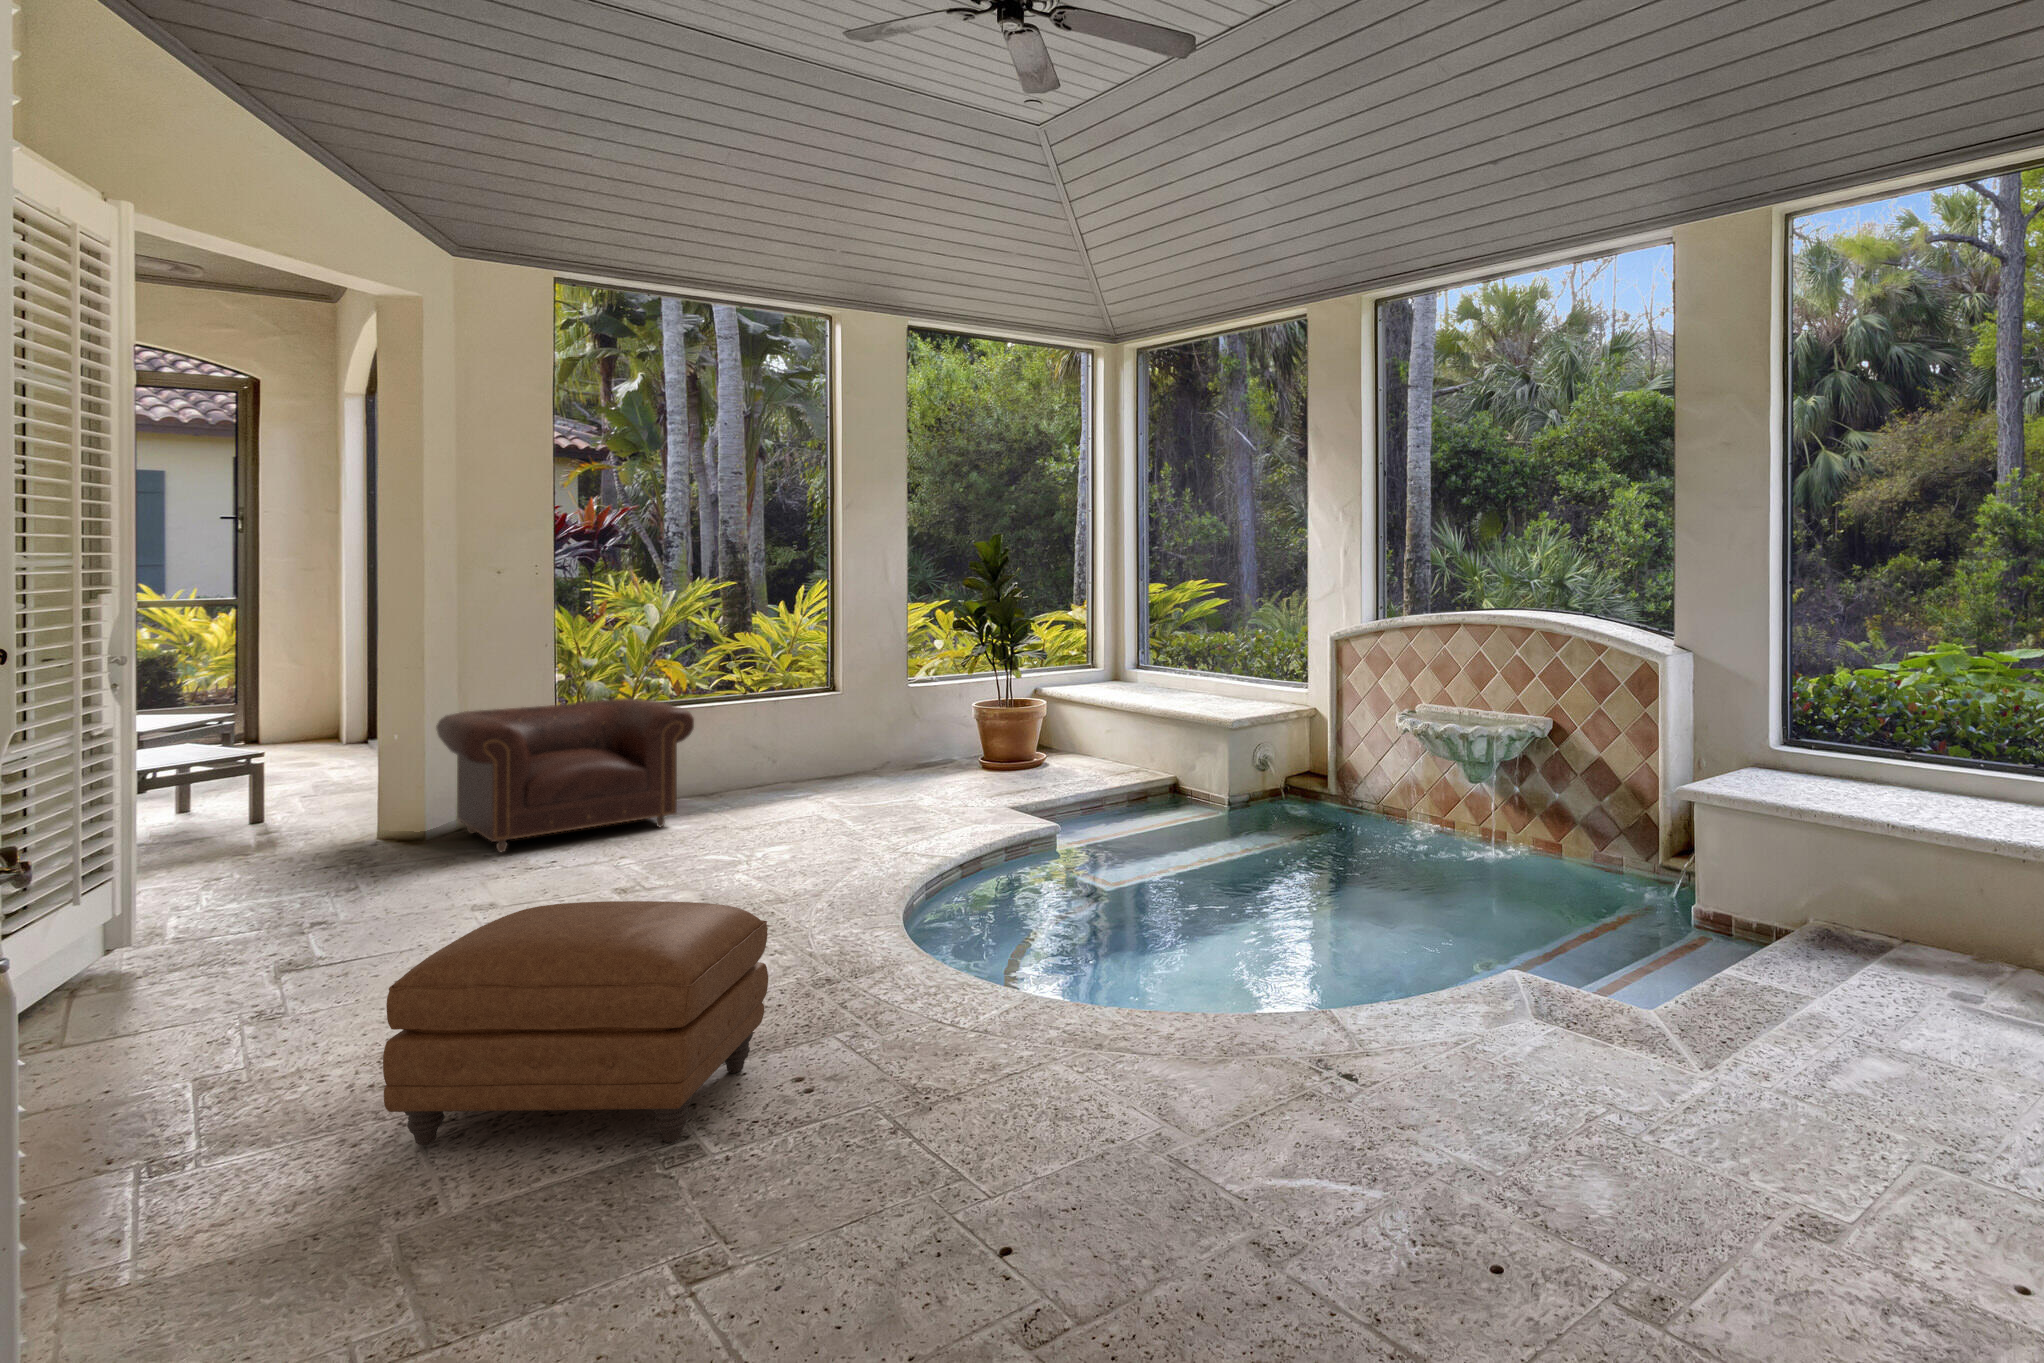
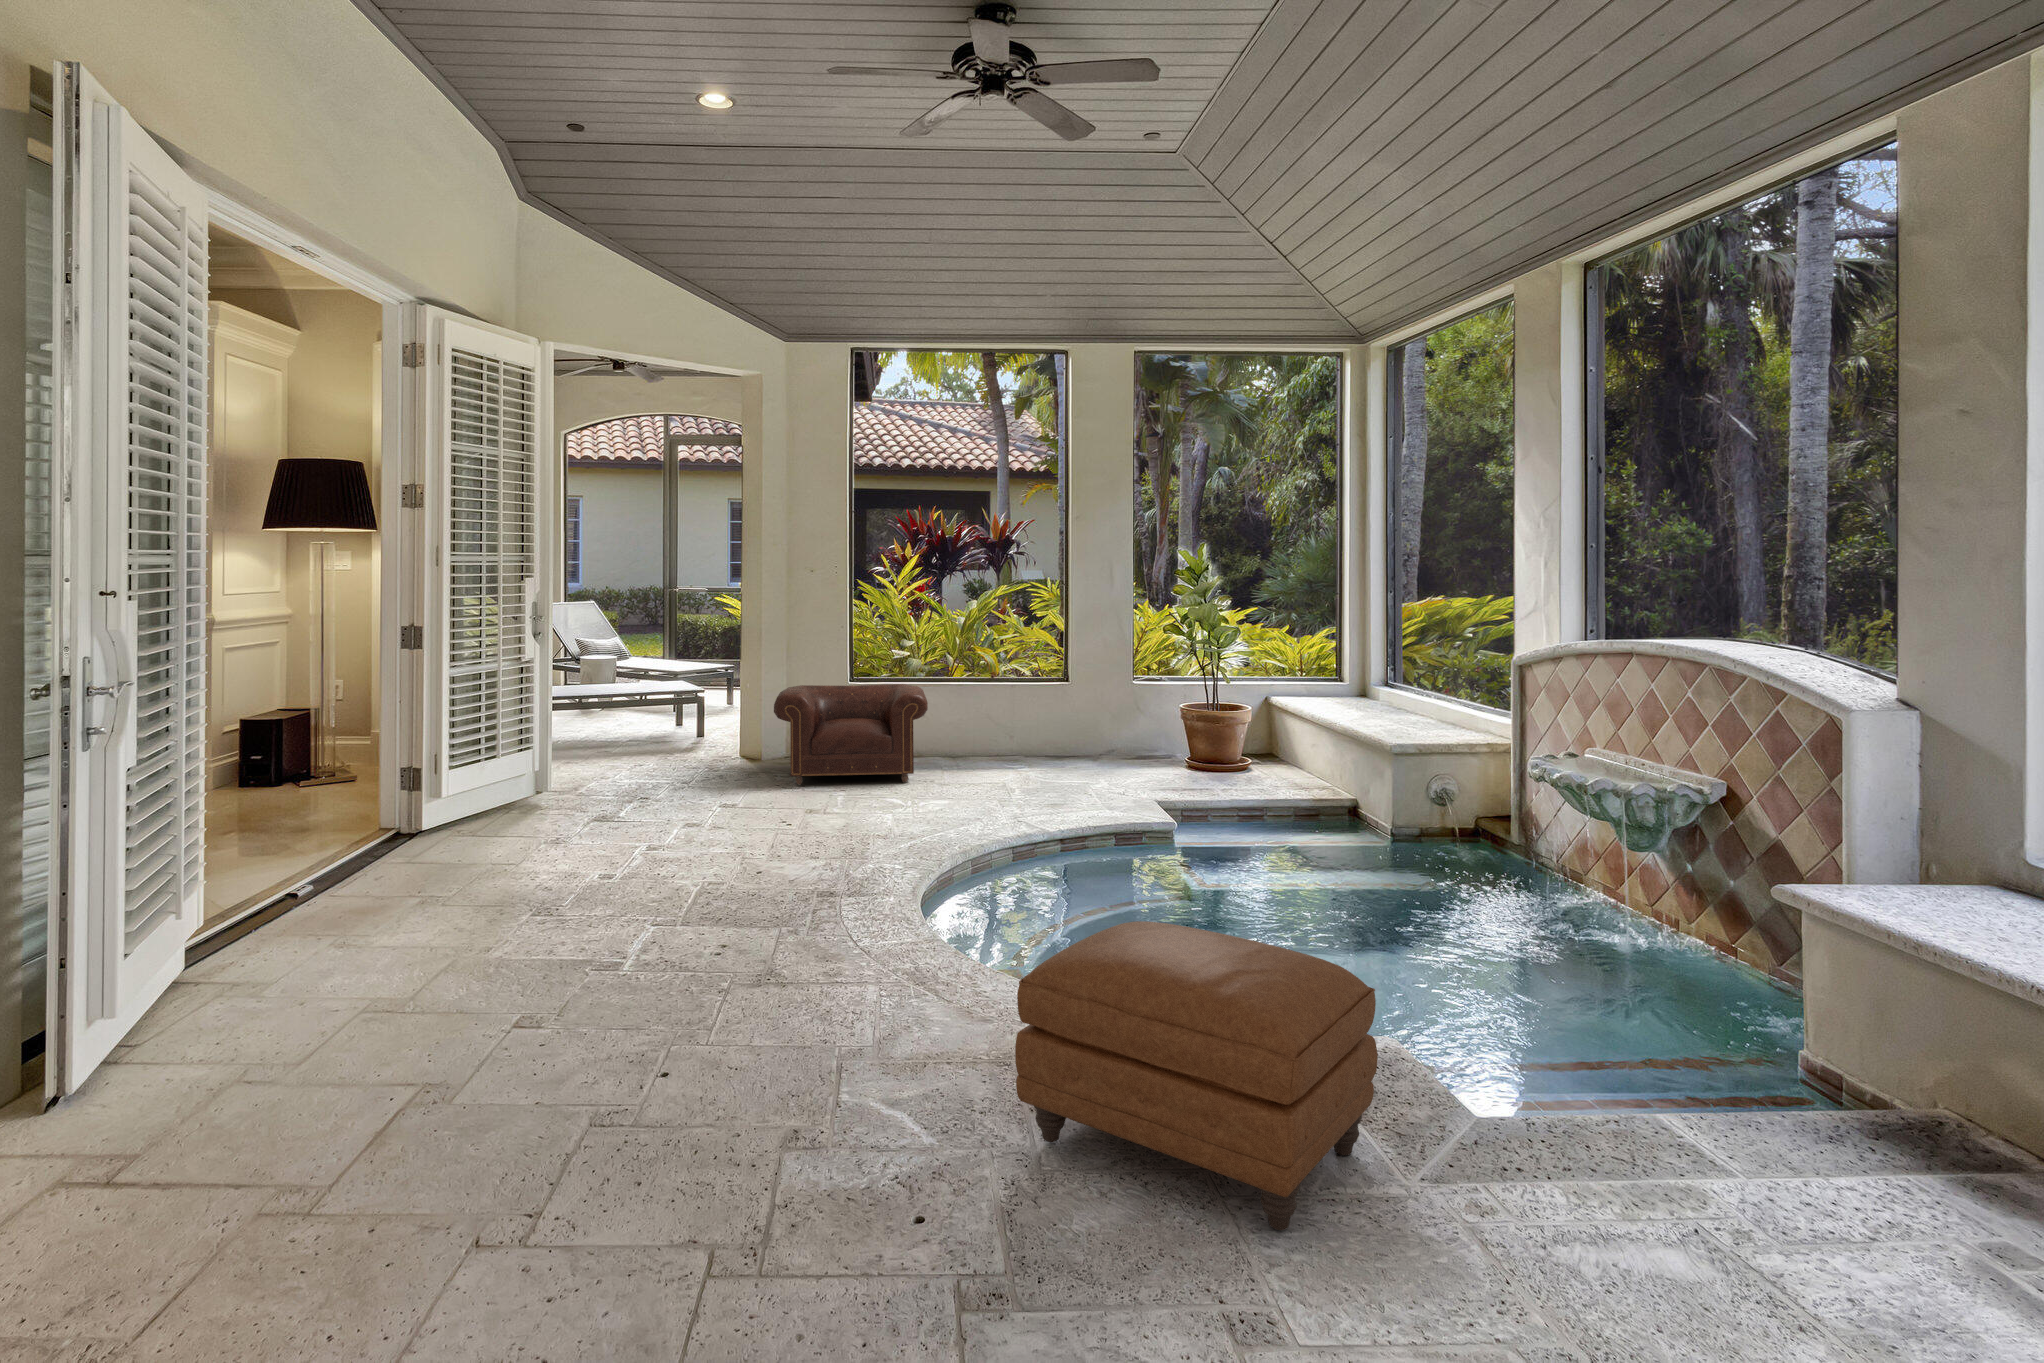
ottoman: present [383,901,768,1146] -> present [1015,921,1378,1231]

